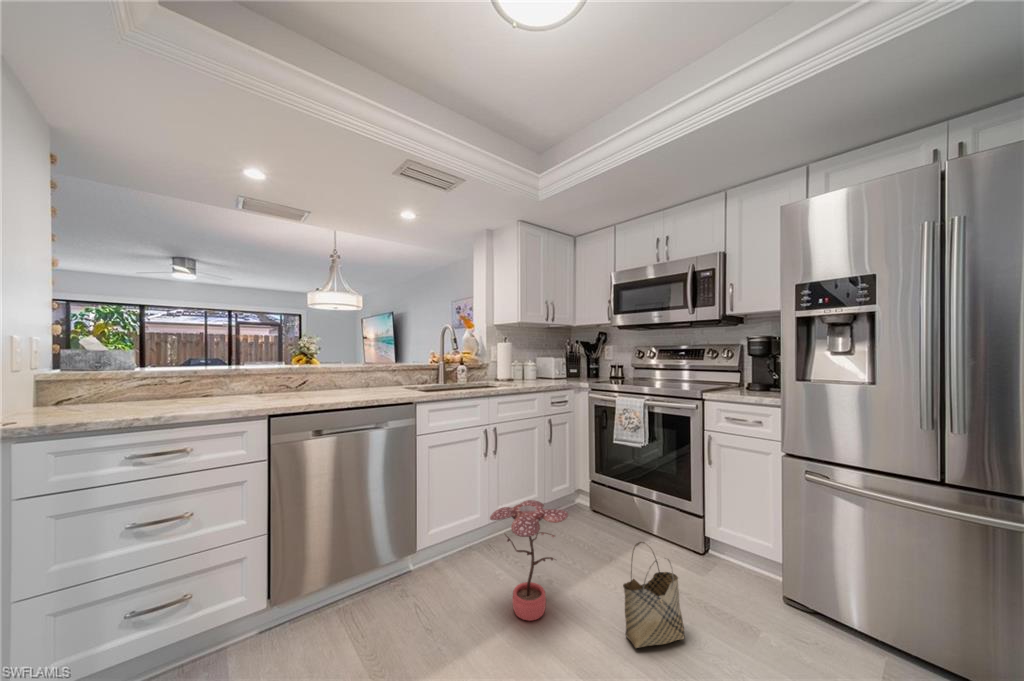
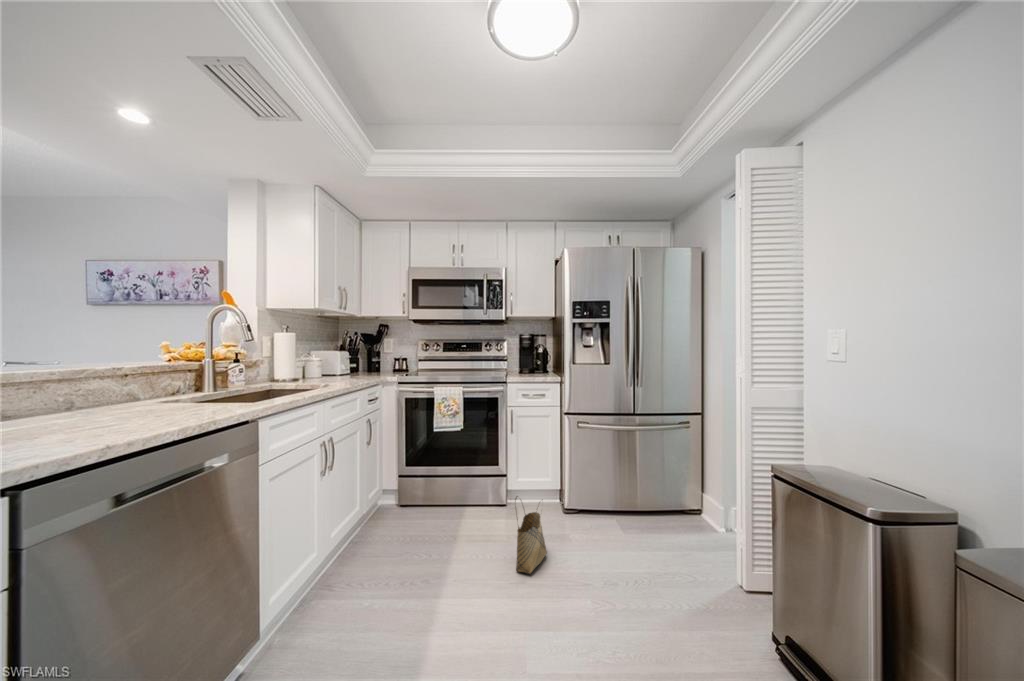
potted plant: present [490,500,568,621] -> none [401,492,470,606]

